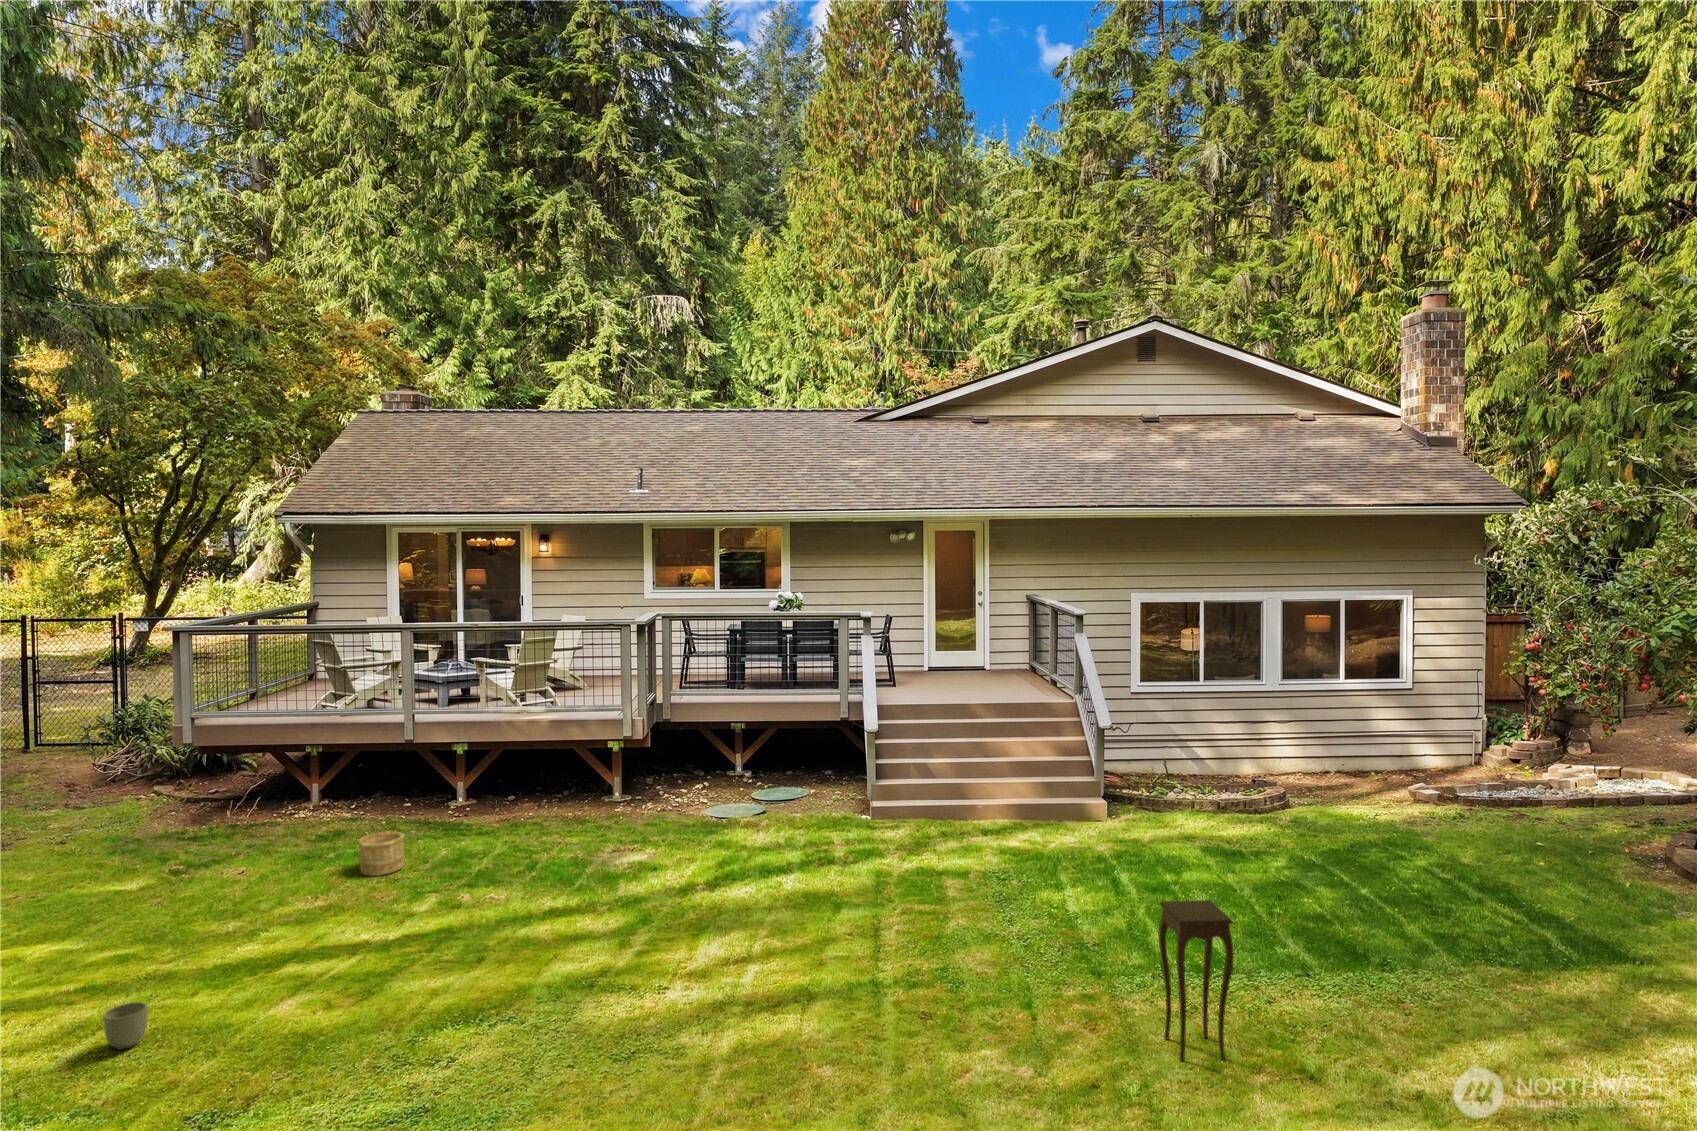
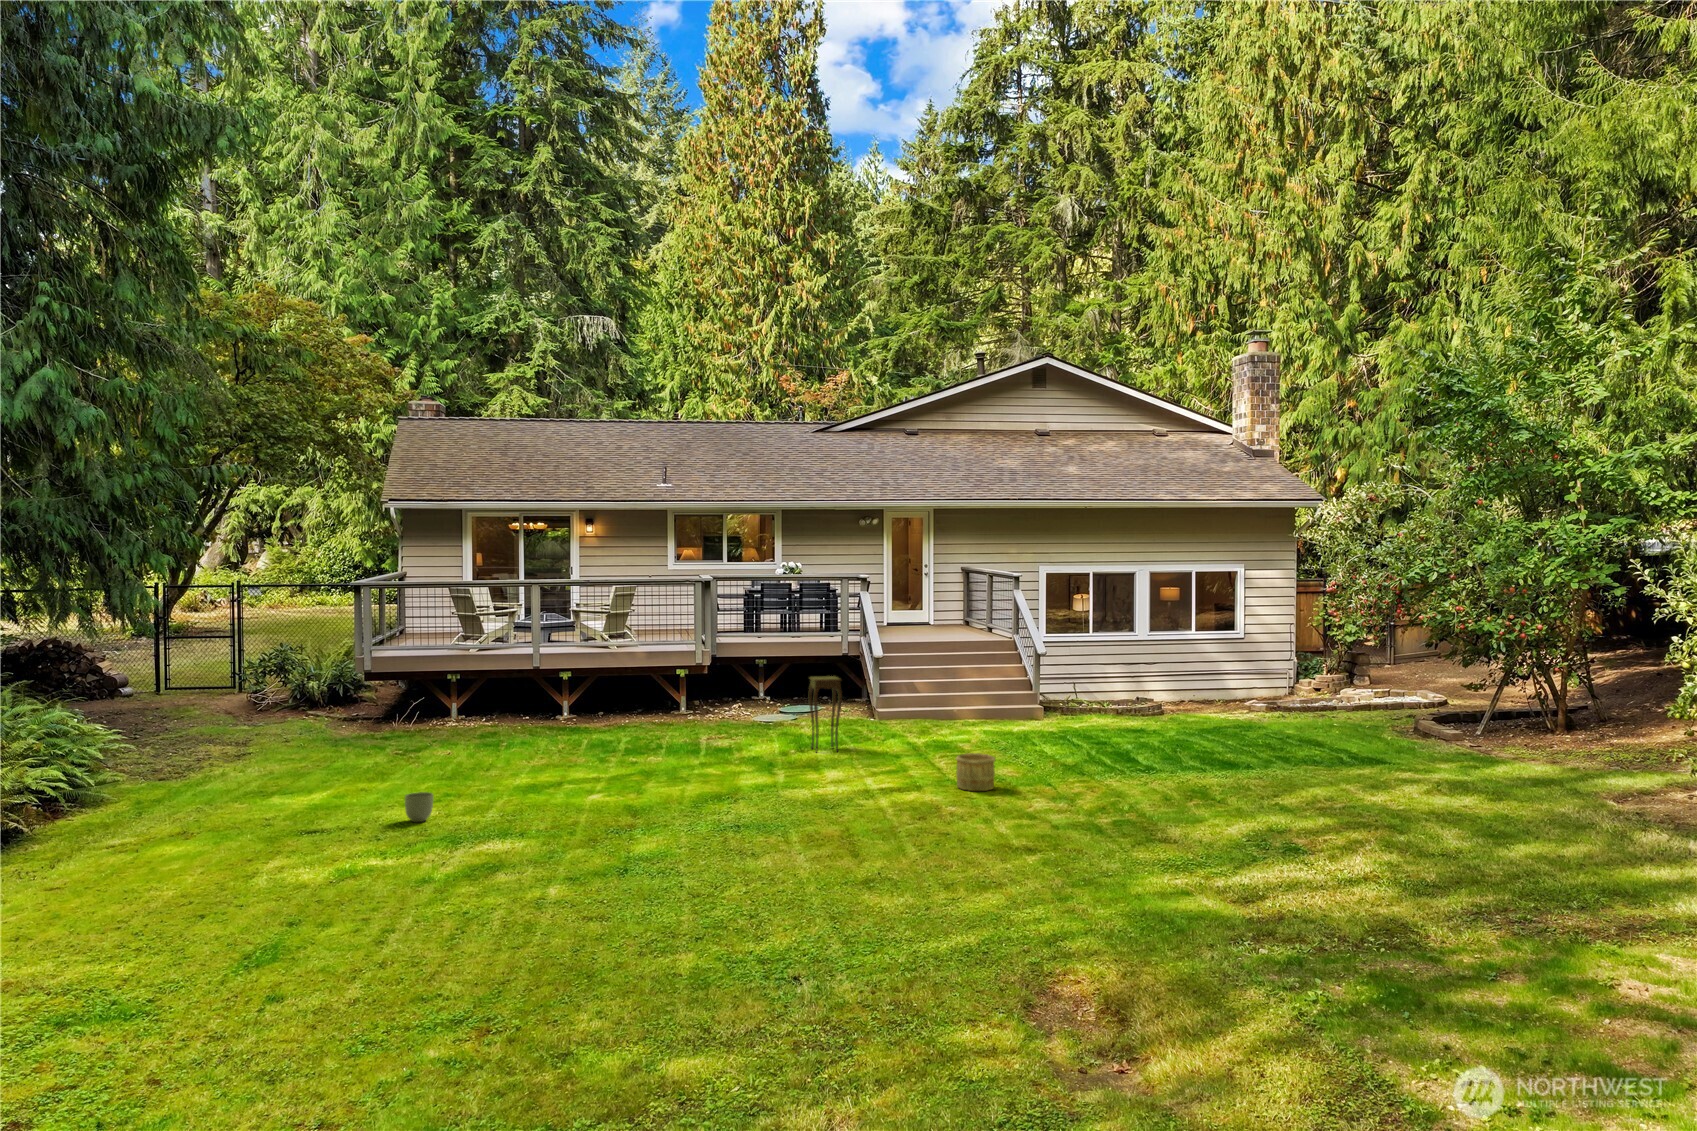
wooden bucket: present [358,831,404,876] -> present [956,753,995,791]
side table: present [1158,900,1234,1061] -> present [809,676,842,752]

